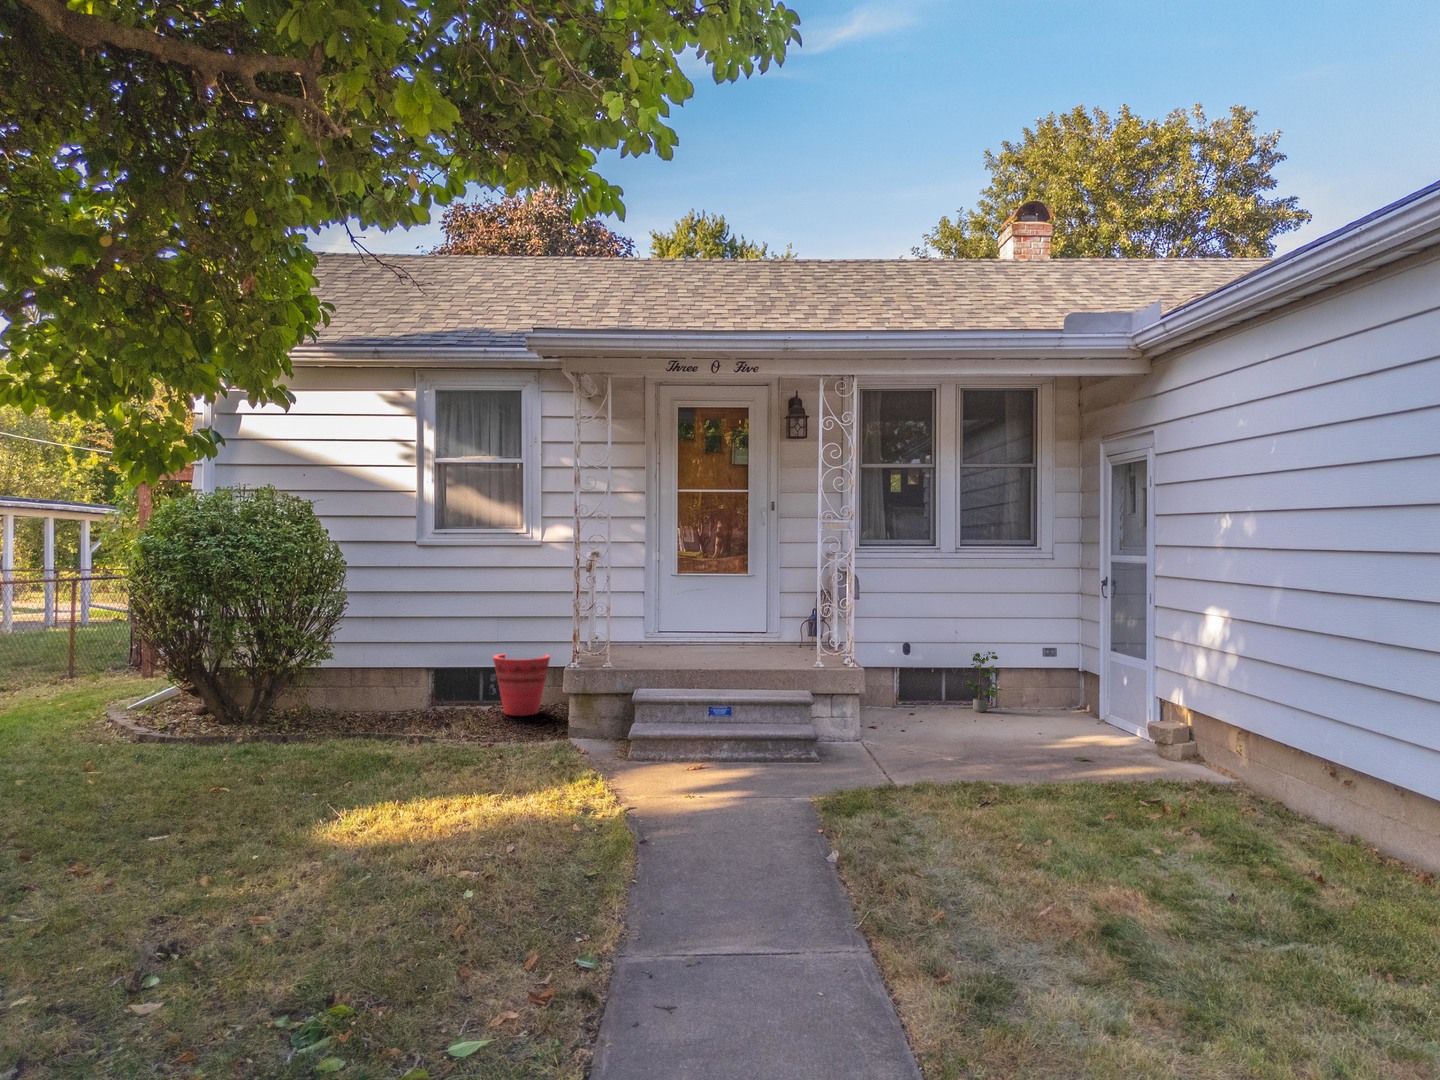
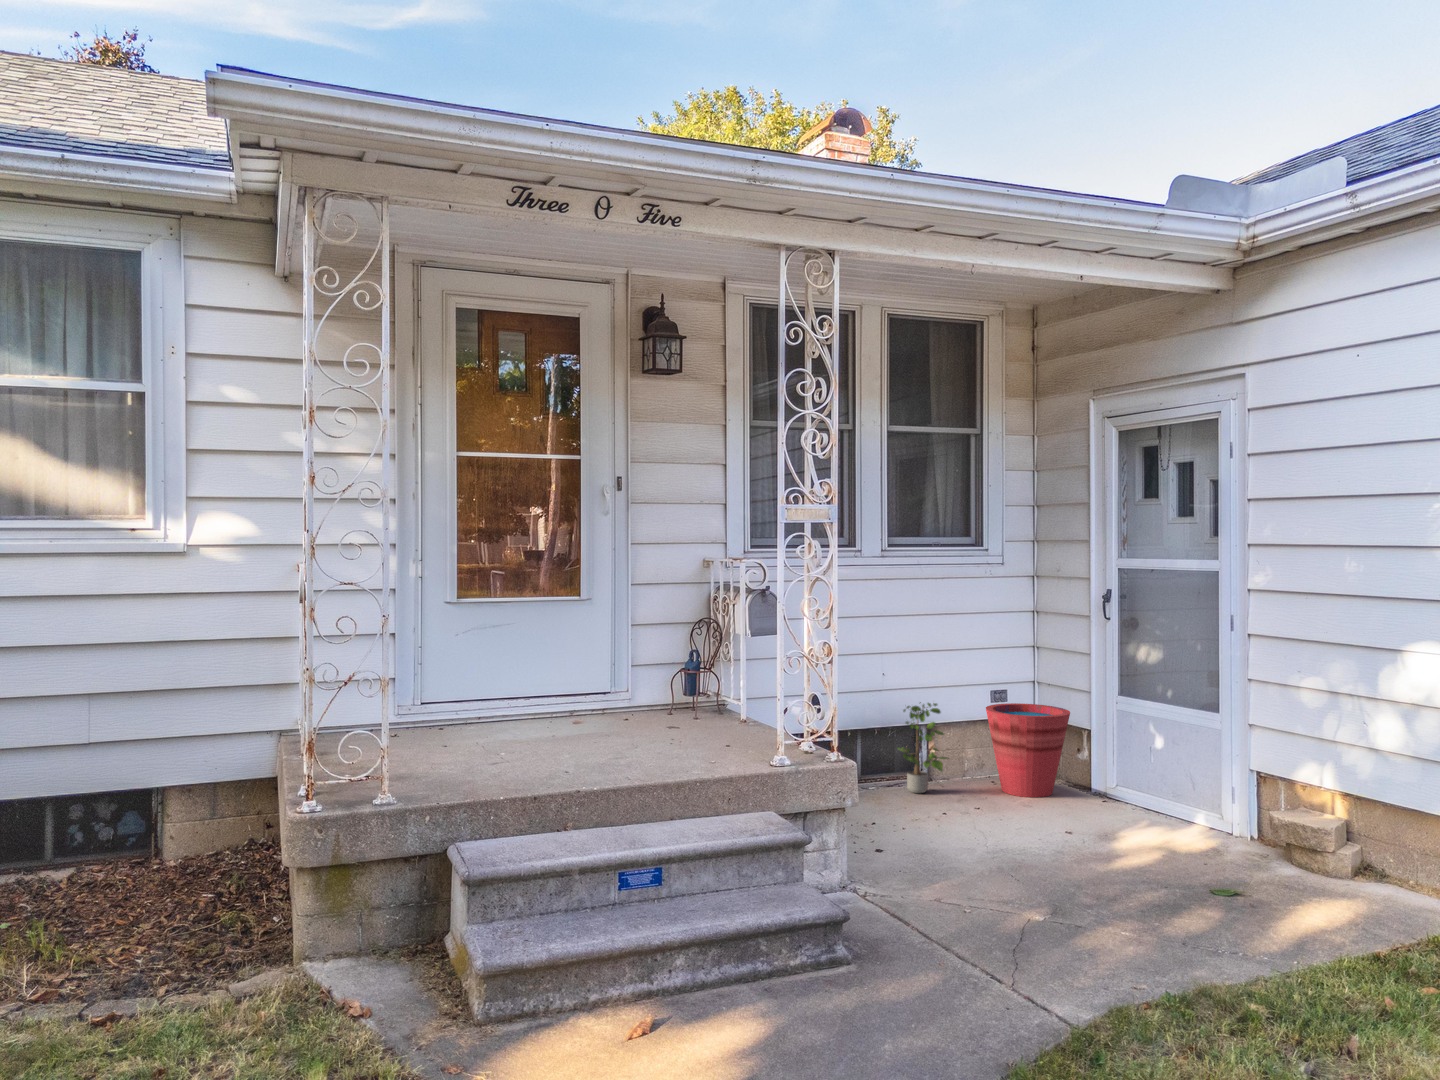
bucket: present [493,654,550,716] -> present [986,703,1070,797]

